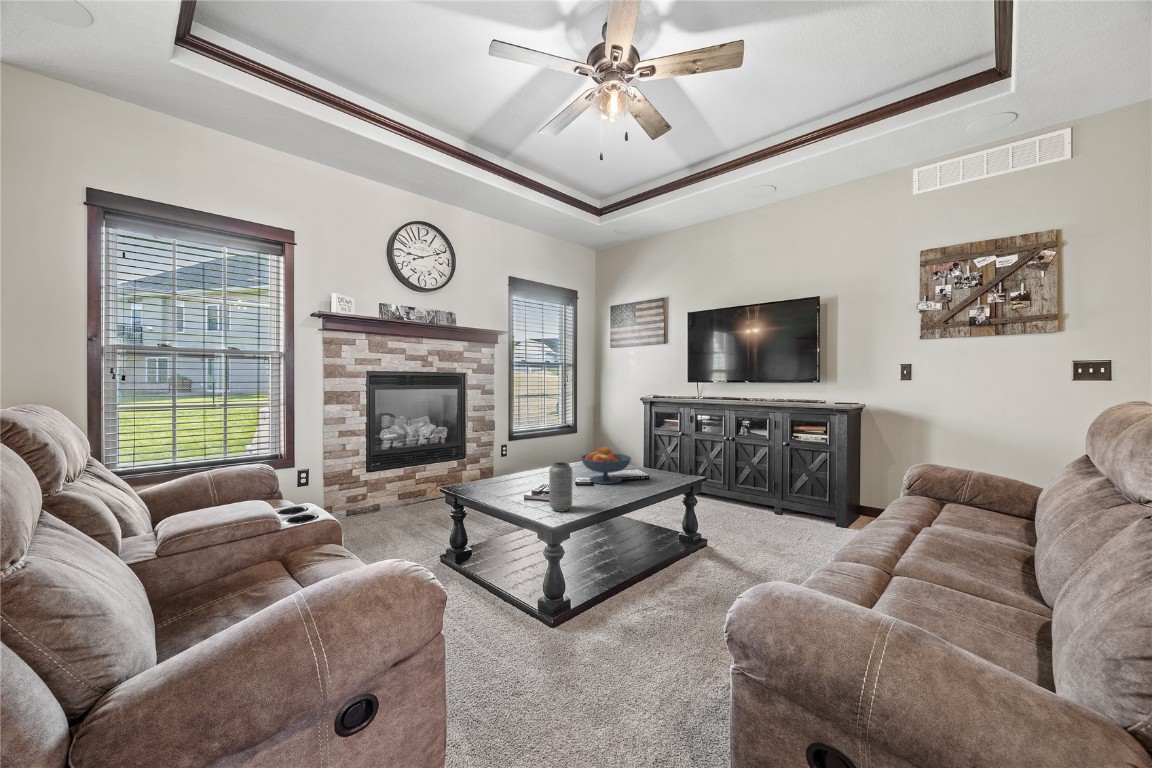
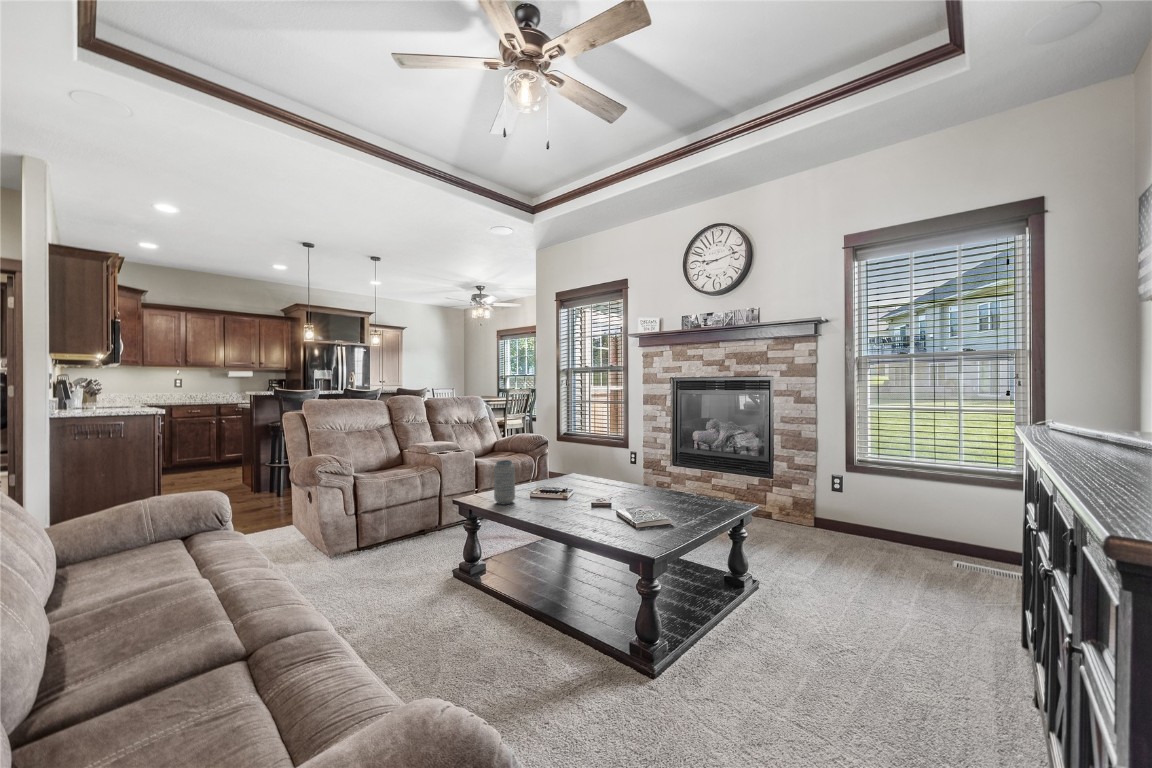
fruit bowl: present [581,447,631,484] -> none [584,469,647,515]

